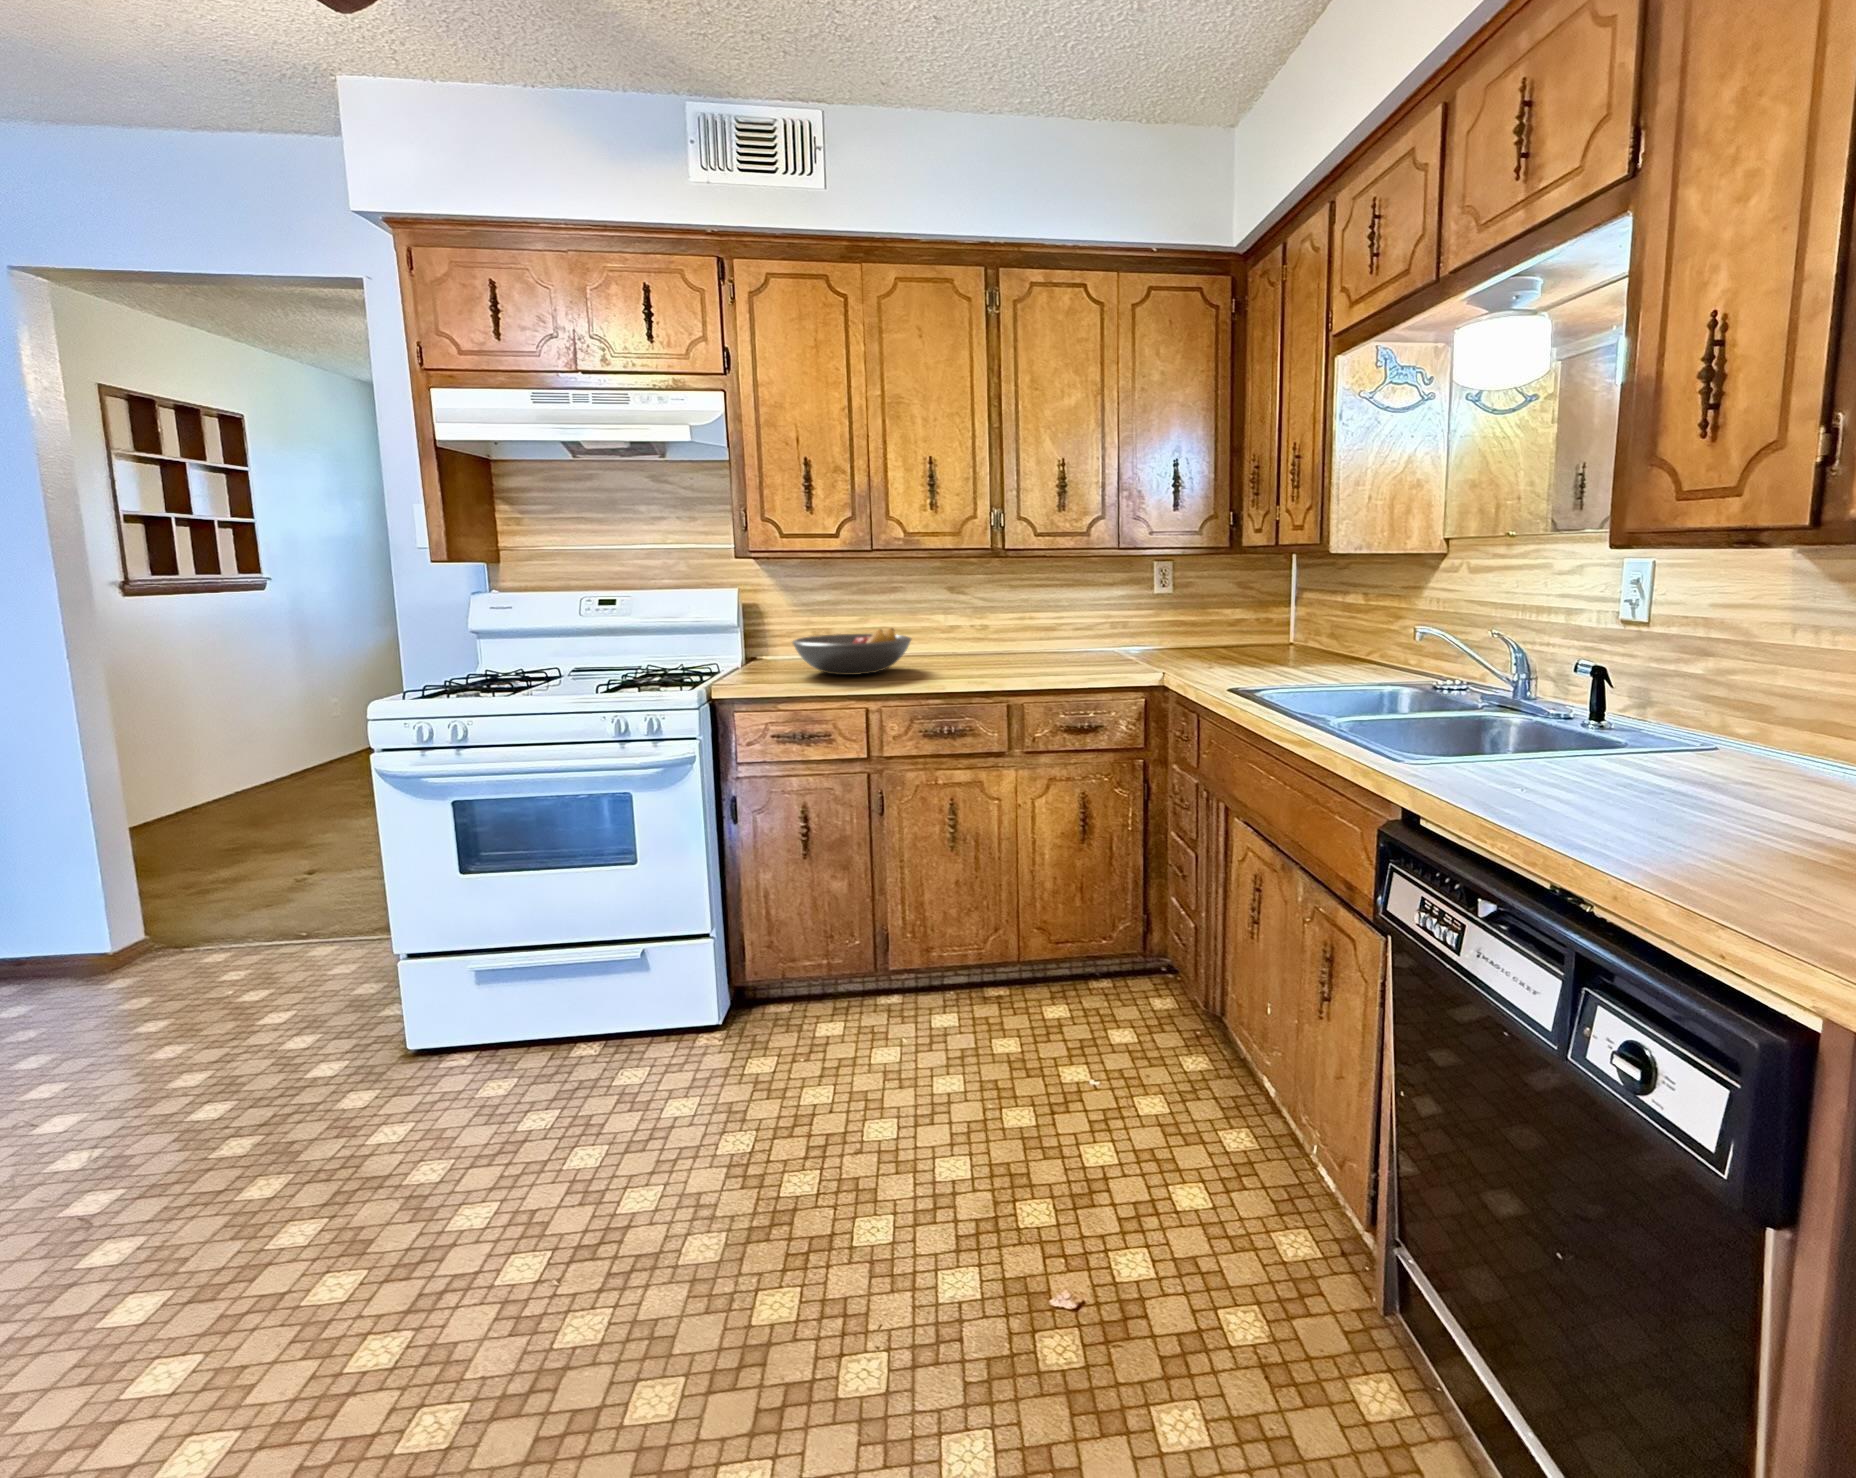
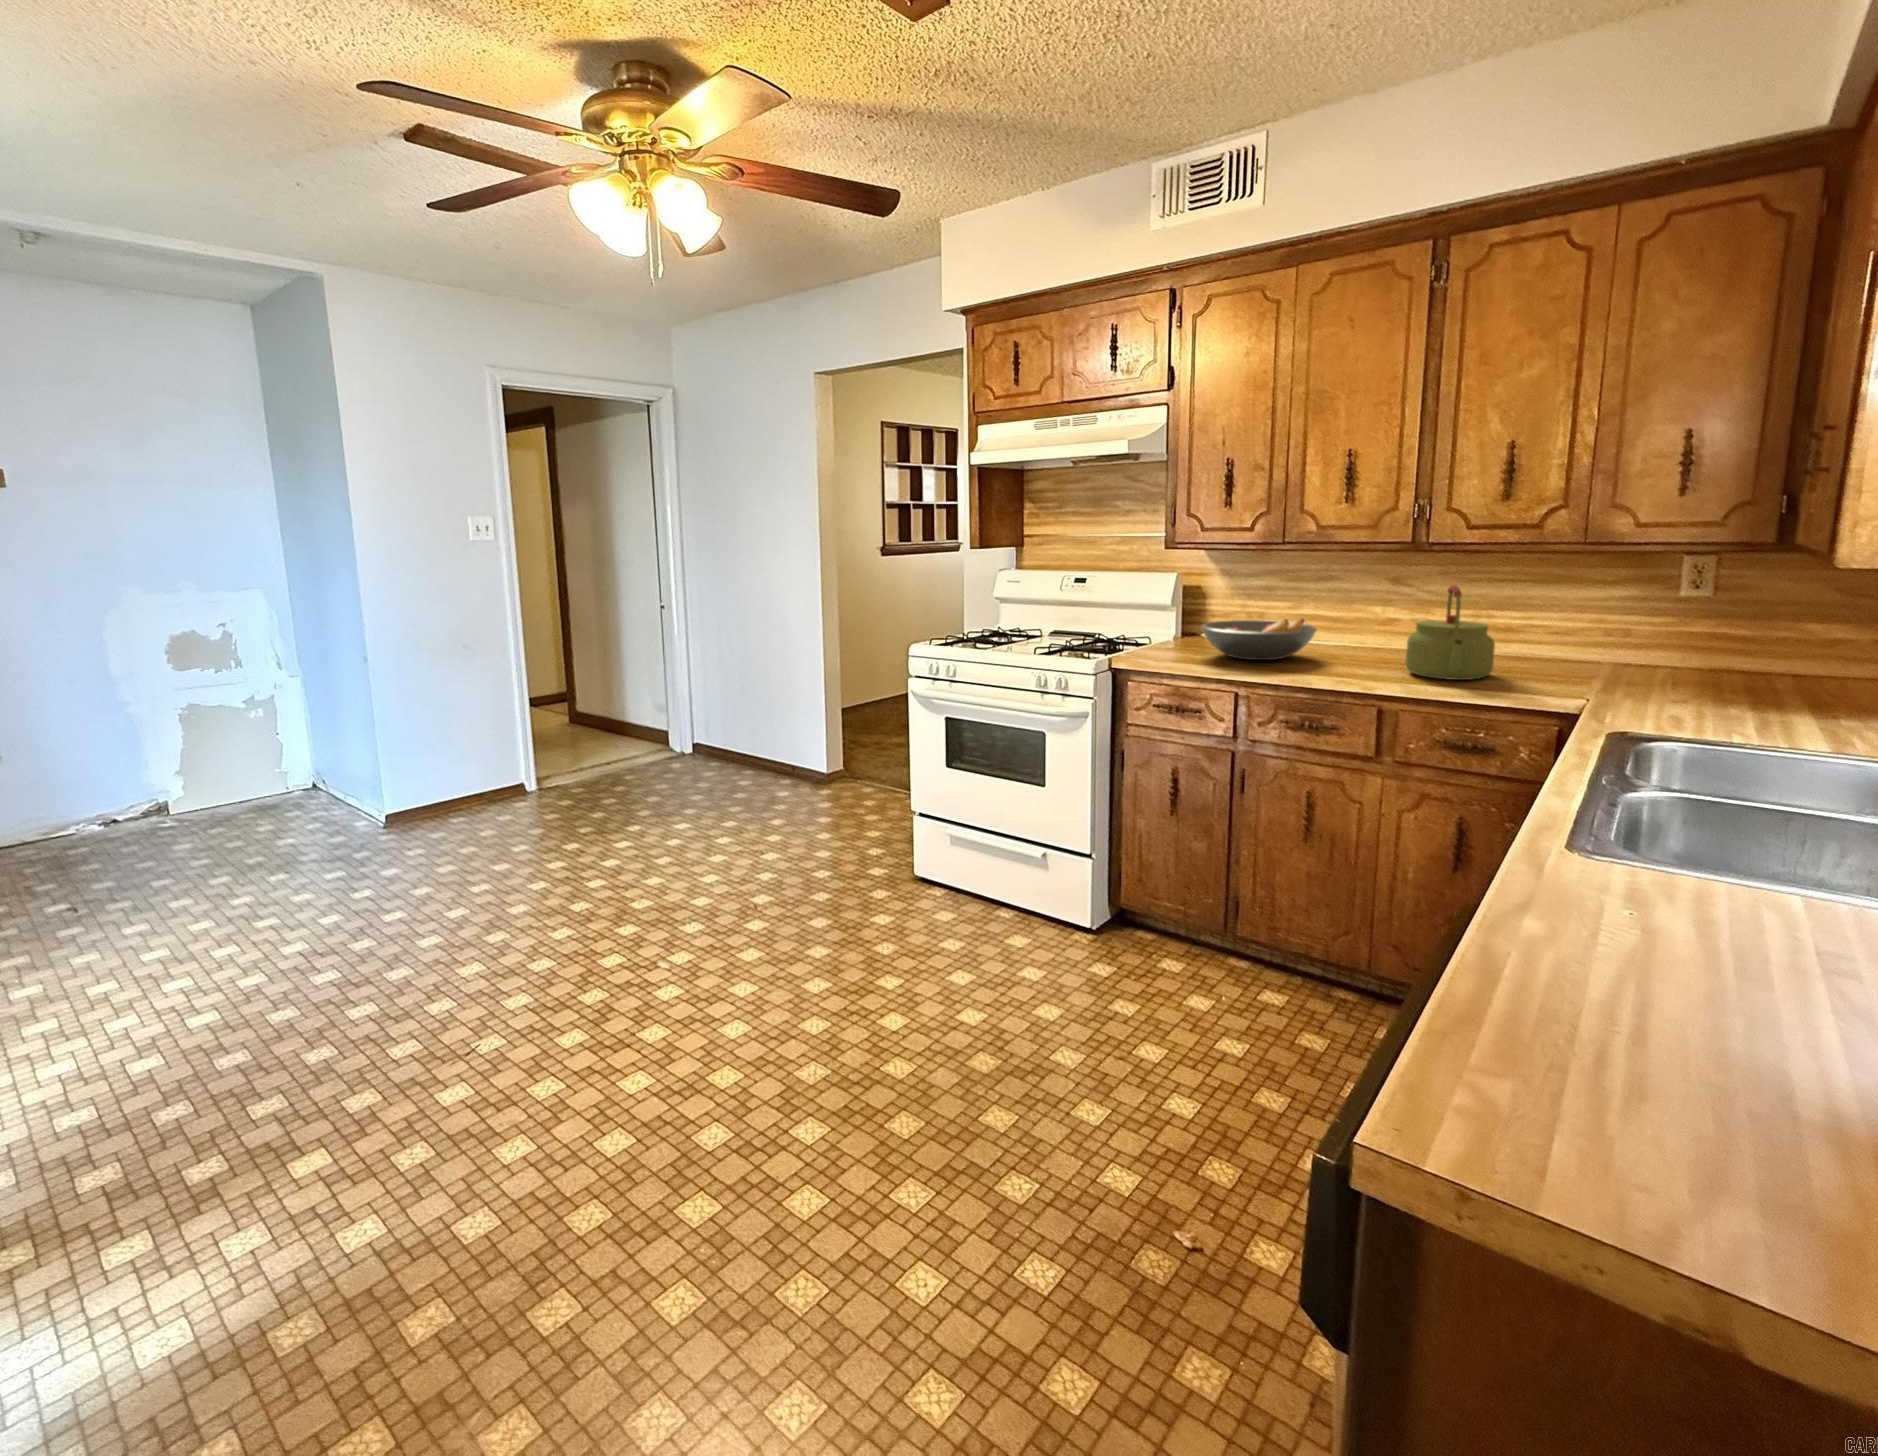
kettle: none [1000,585,1073,673] -> present [1405,585,1495,680]

